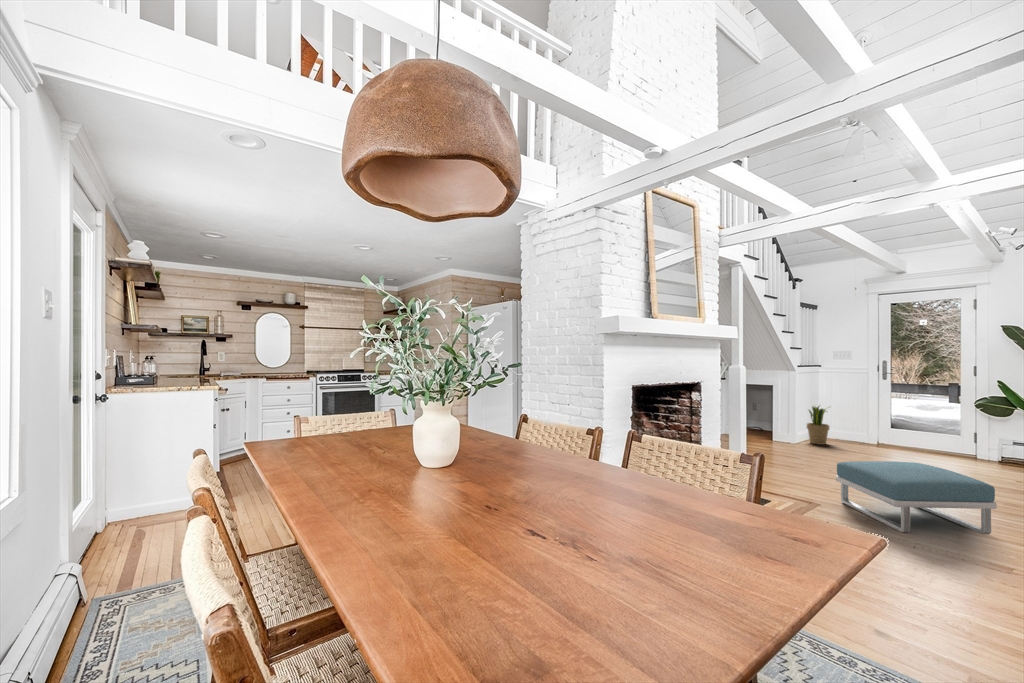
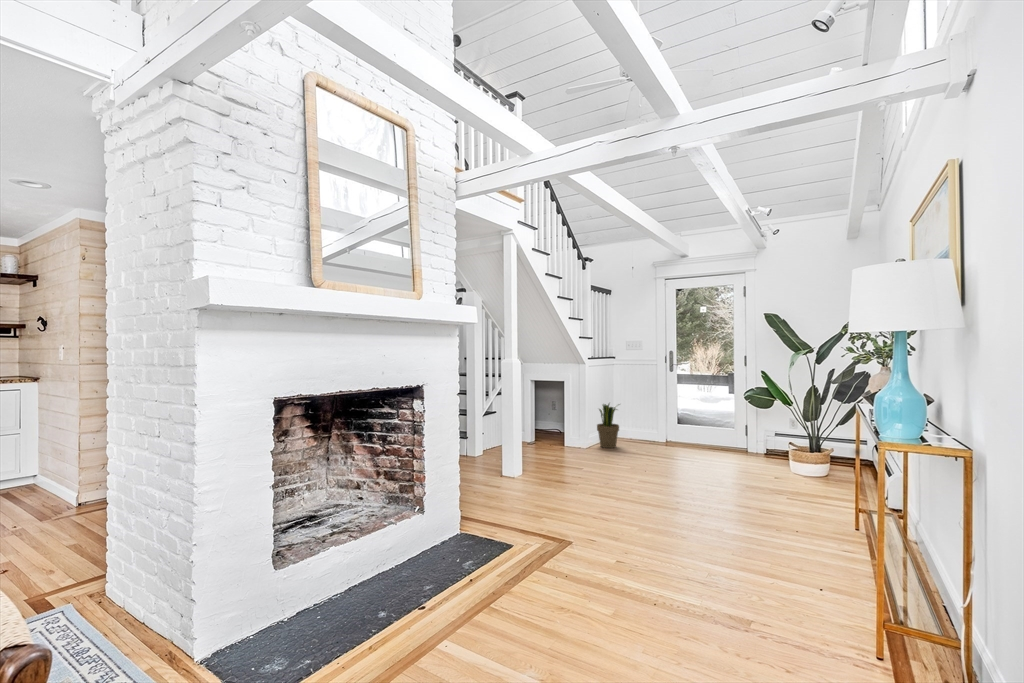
footstool: present [836,461,997,534] -> none [596,476,761,580]

